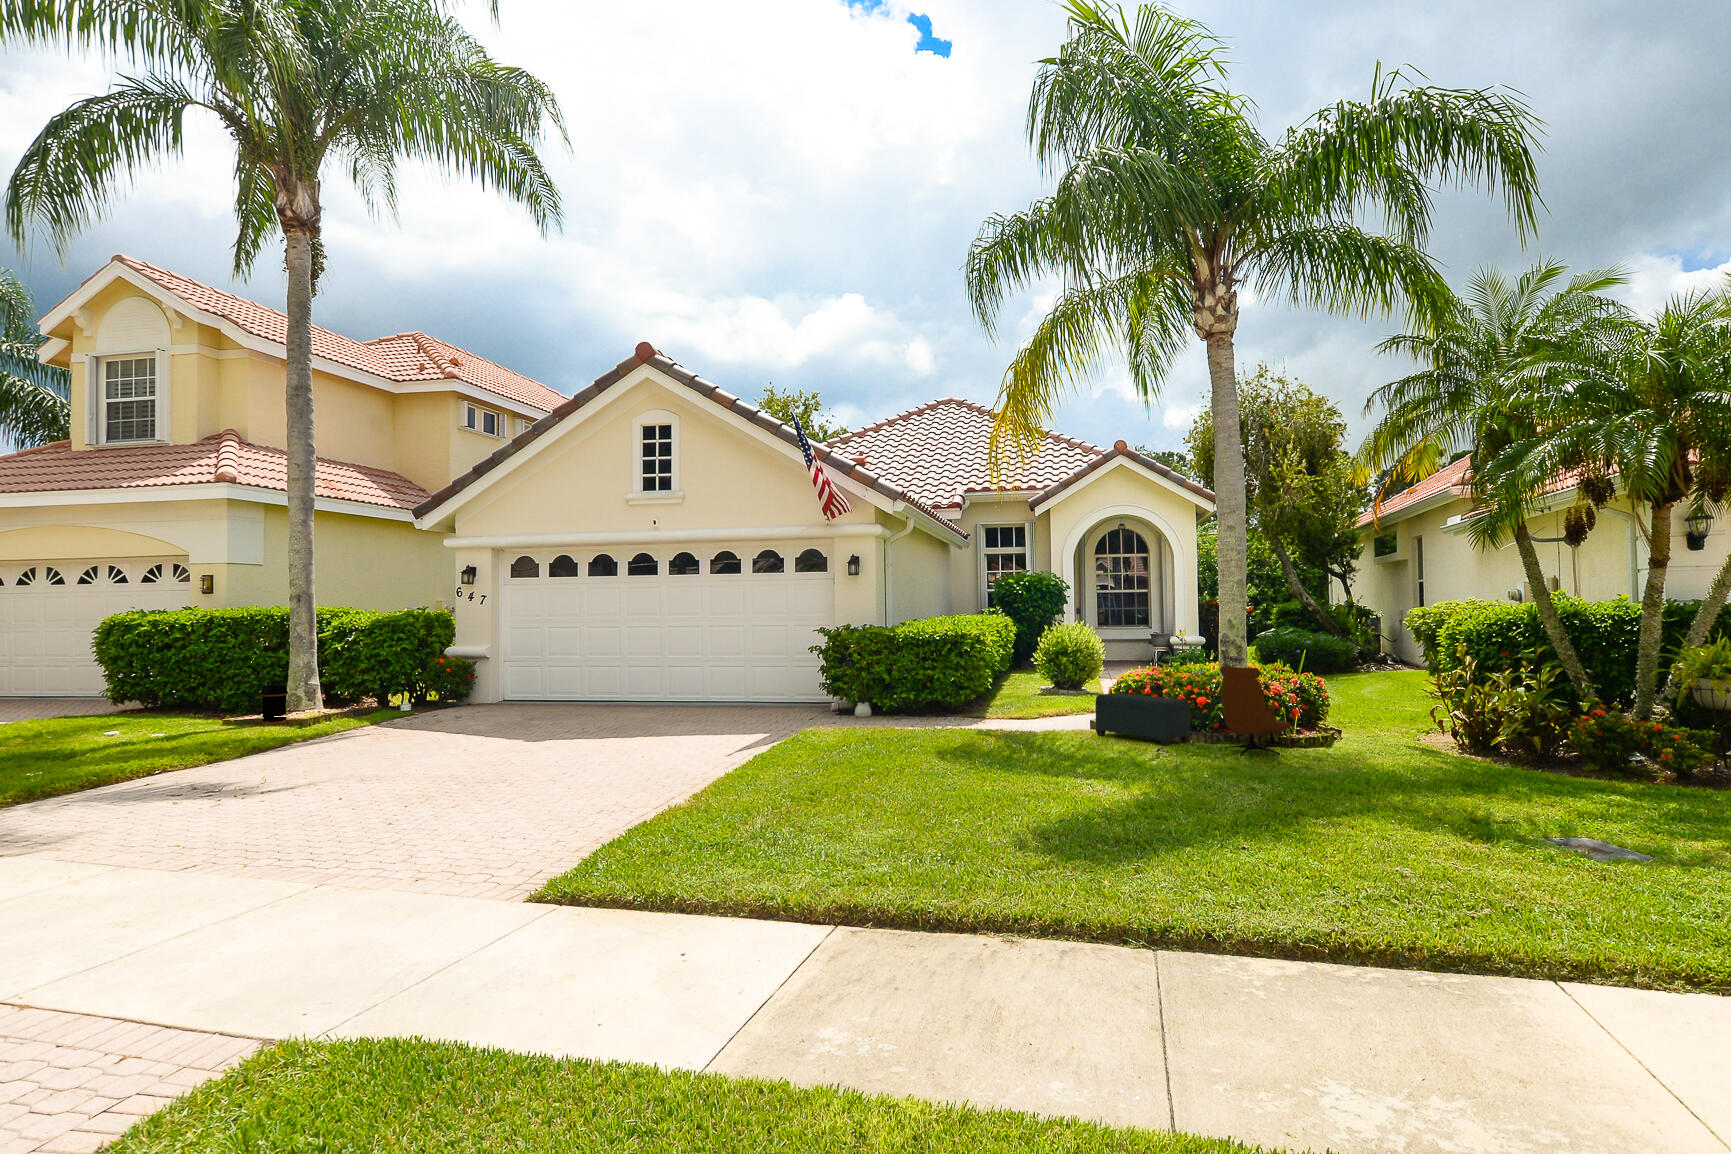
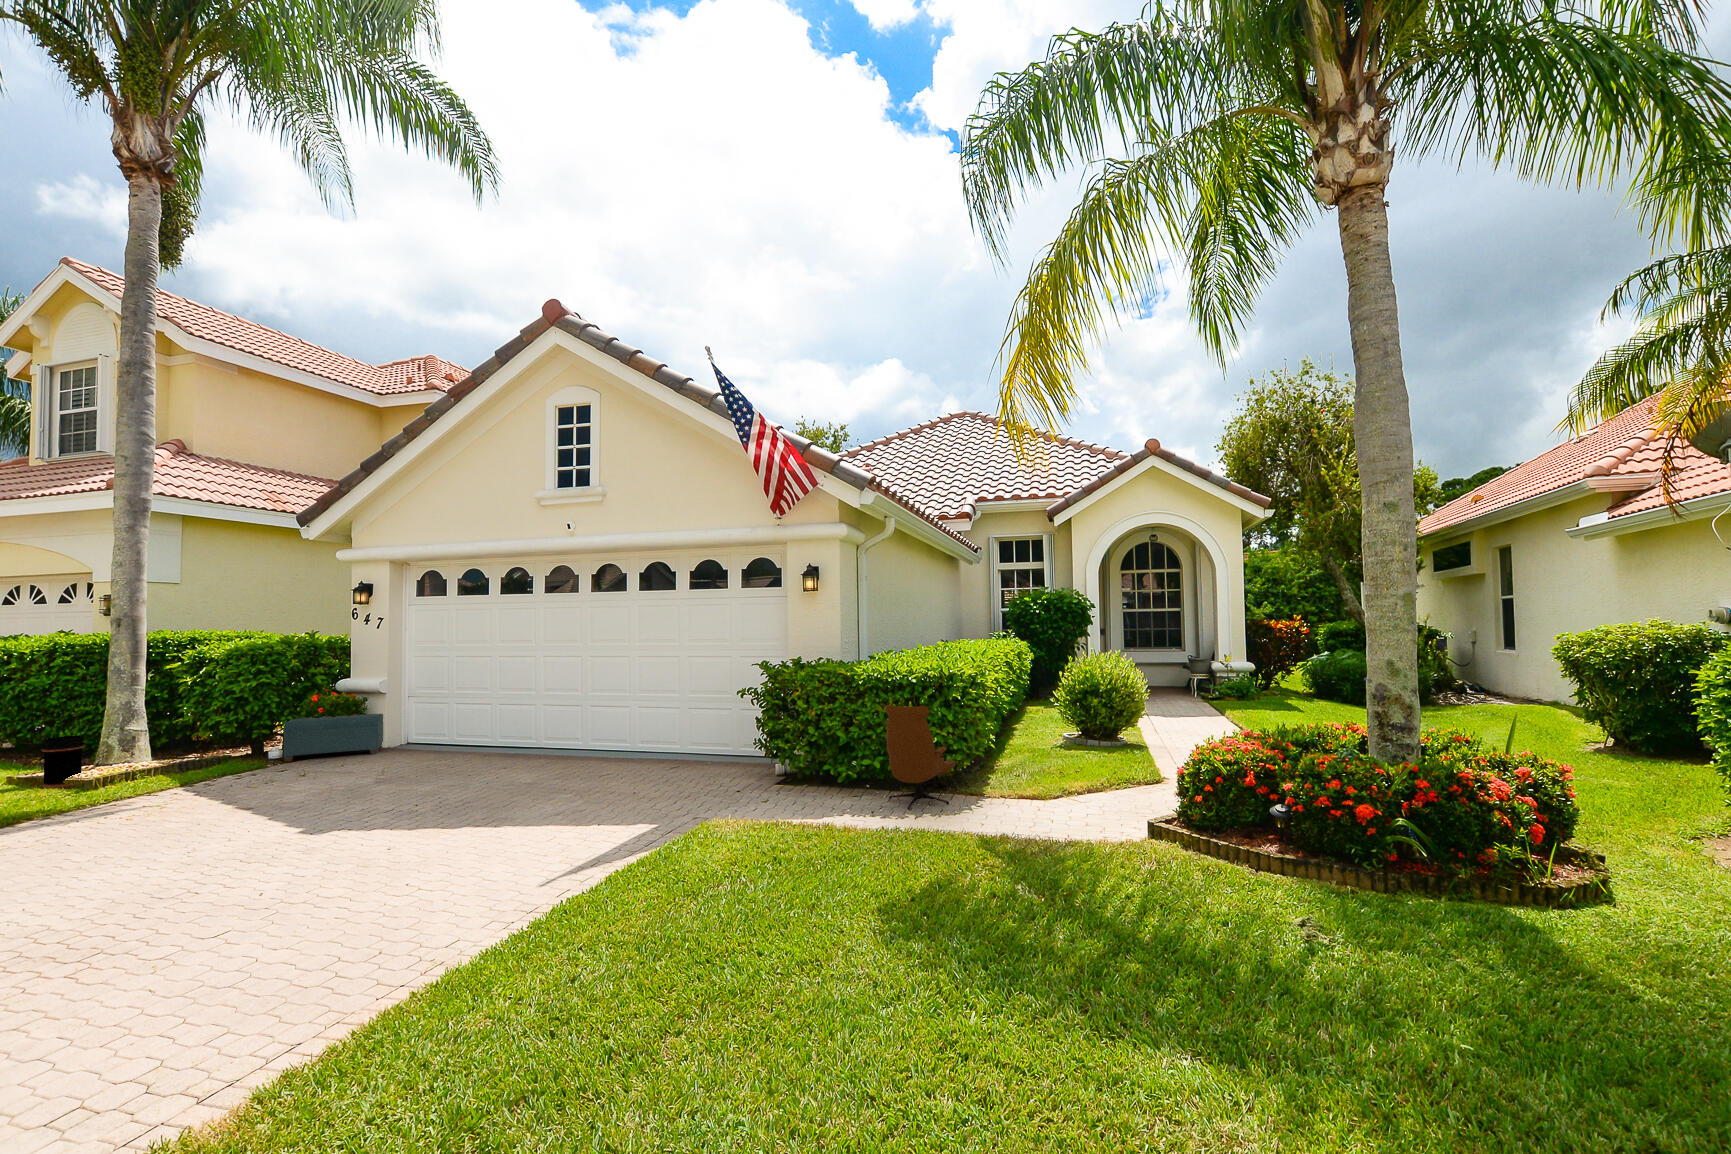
lounge chair: present [1220,666,1291,756] -> present [885,705,957,810]
house plant: present [852,670,877,717] -> none [791,715,832,790]
bench: present [1095,693,1190,746] -> present [283,714,383,762]

